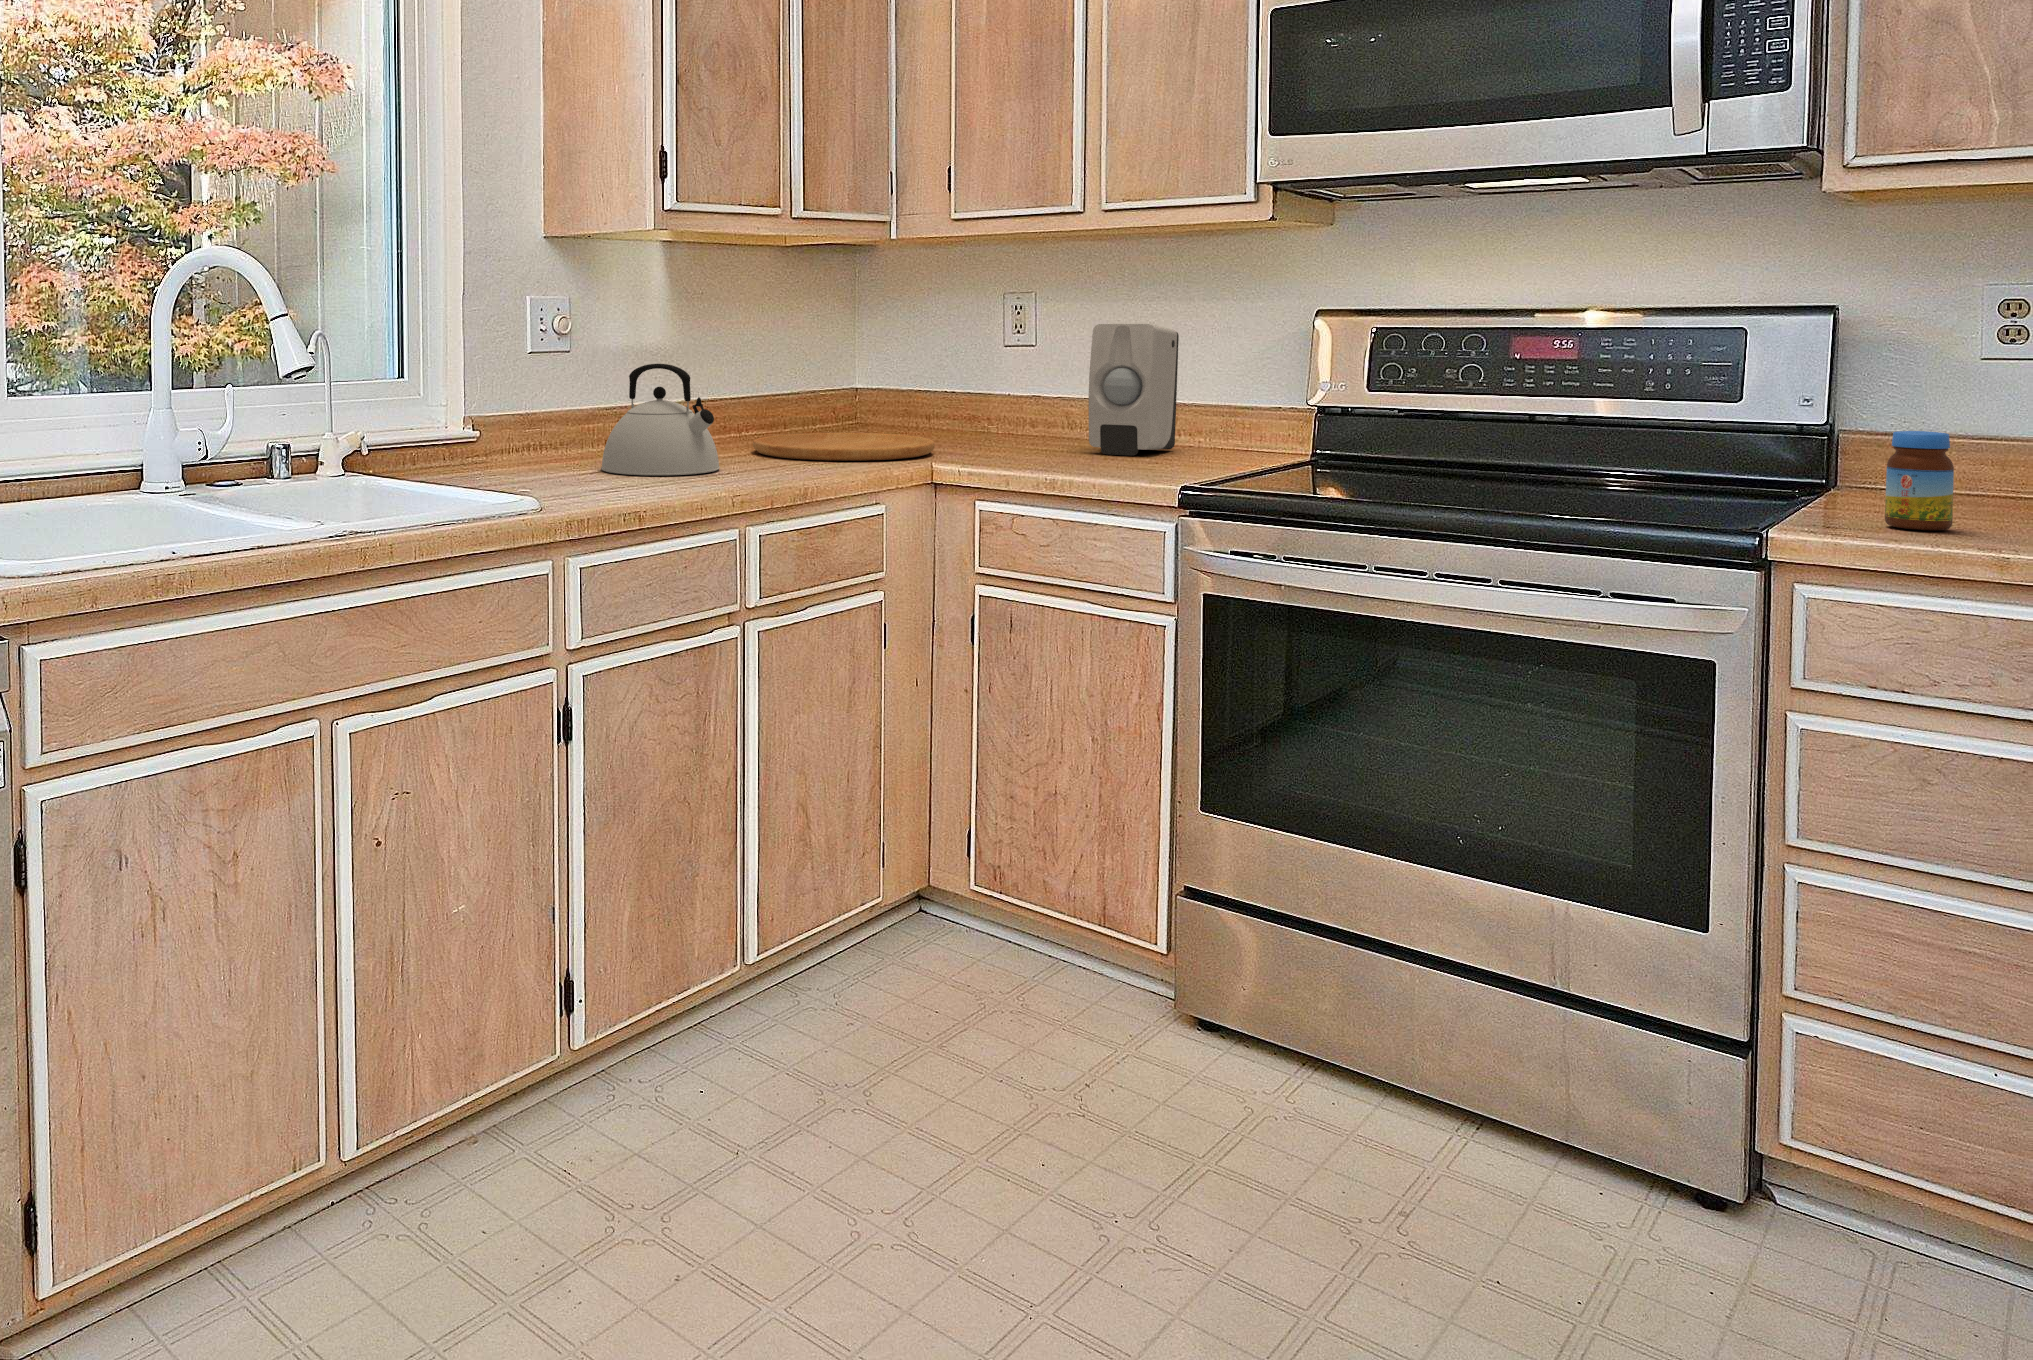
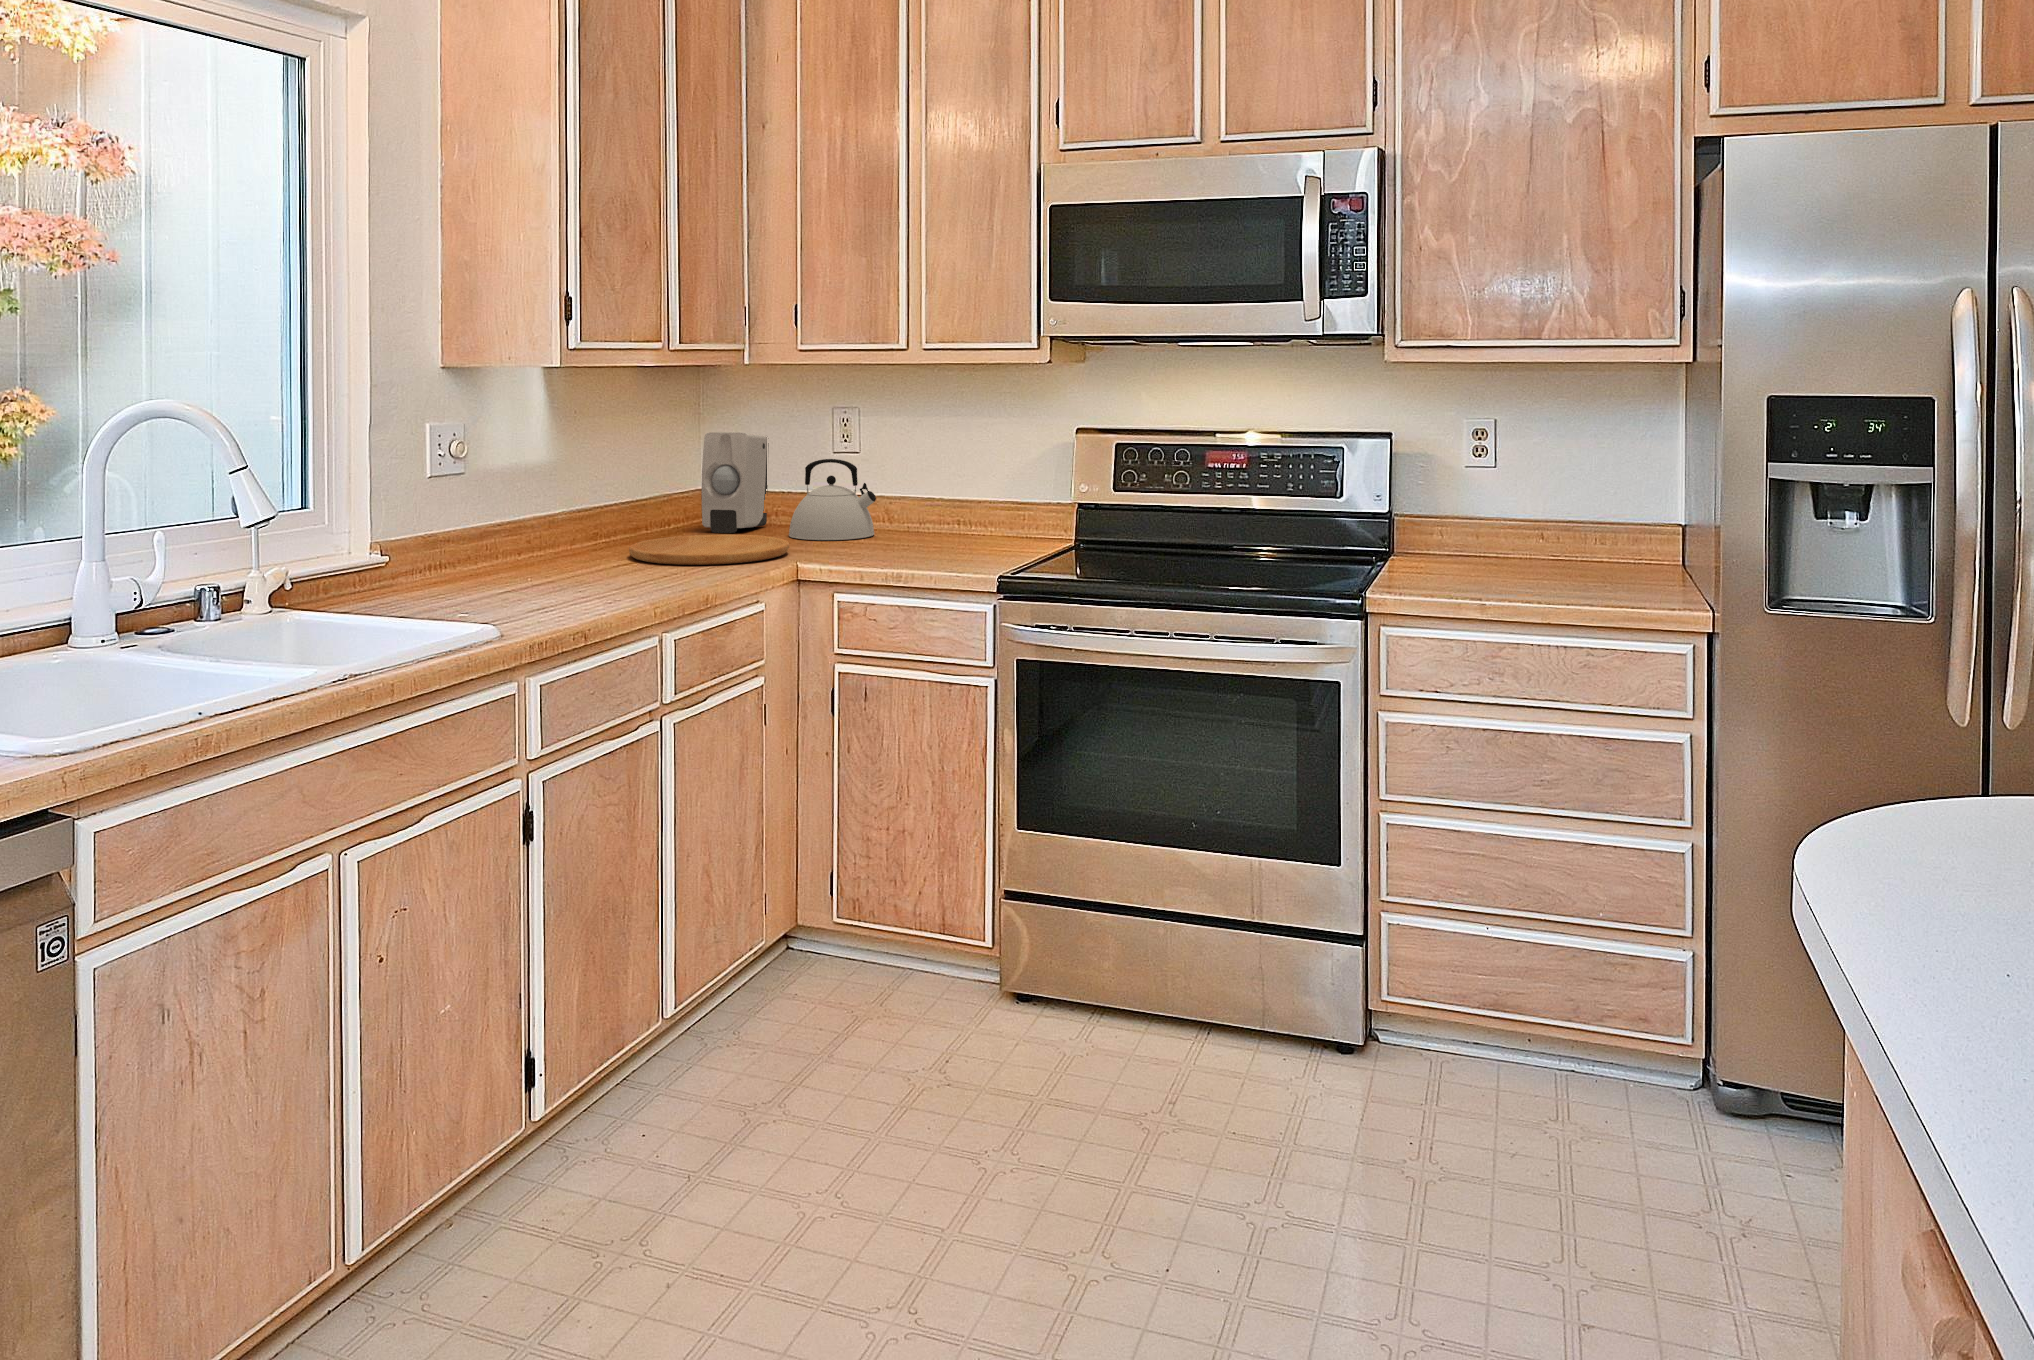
soap dispenser: present [1089,324,1179,456] -> present [701,432,769,533]
kettle: present [601,364,720,475] -> present [789,459,876,540]
jar: present [1885,431,1954,530] -> none [1424,519,1457,583]

